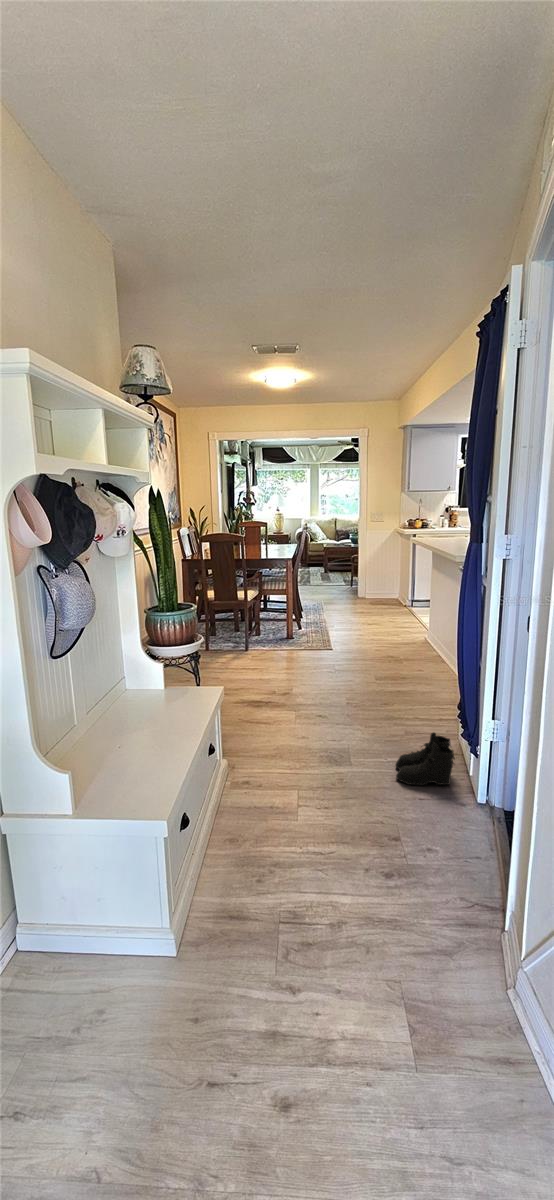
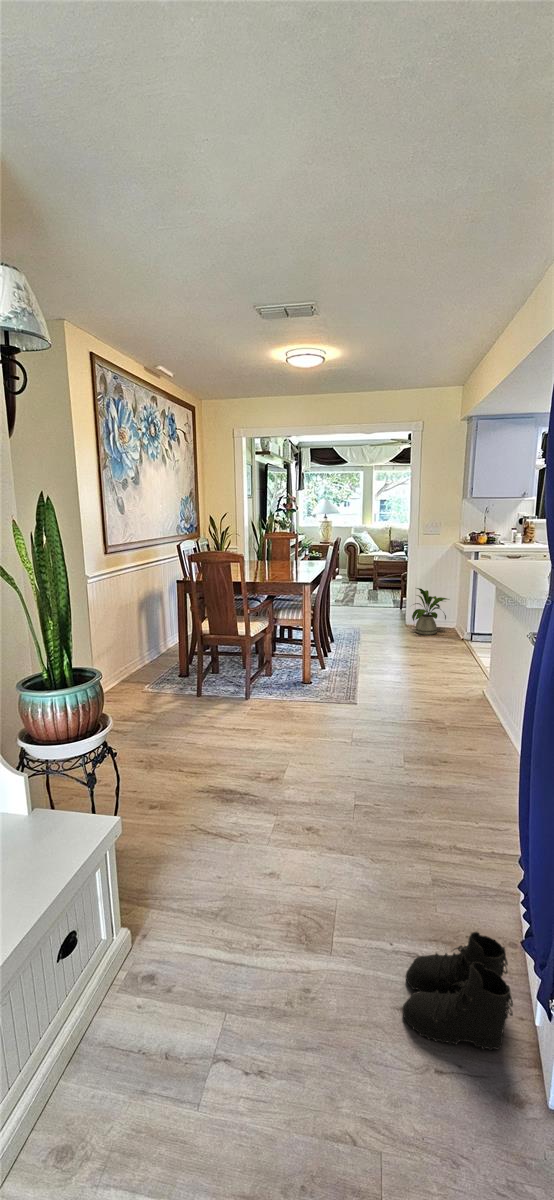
house plant: none [362,566,395,605] -> present [412,588,449,635]

